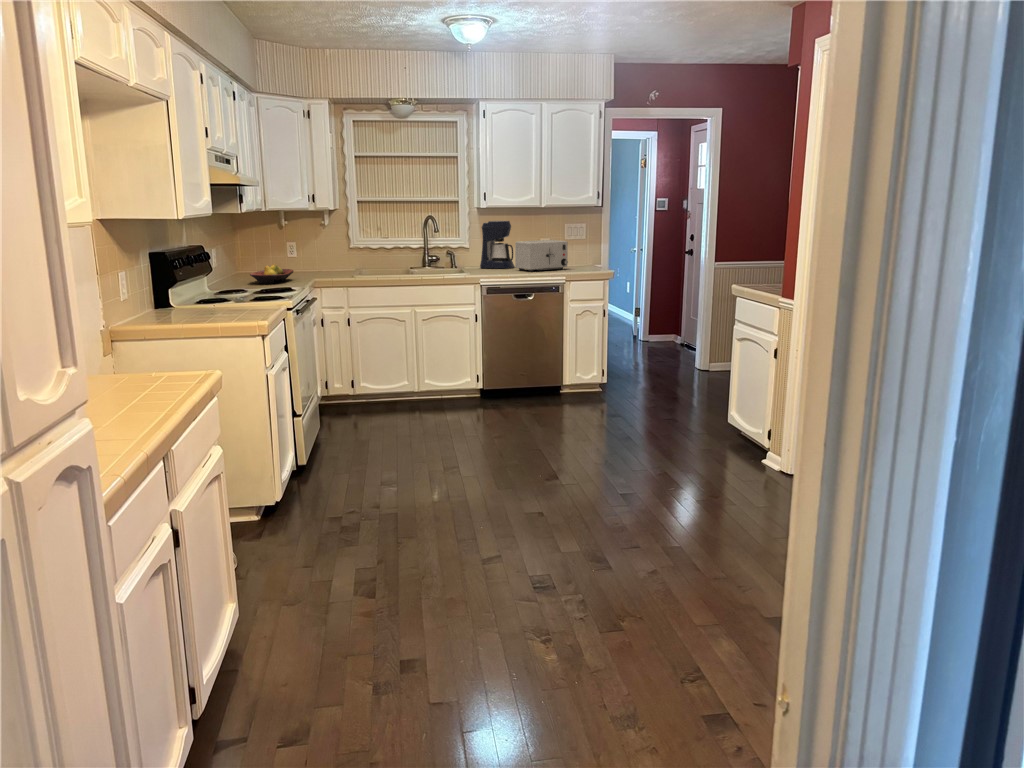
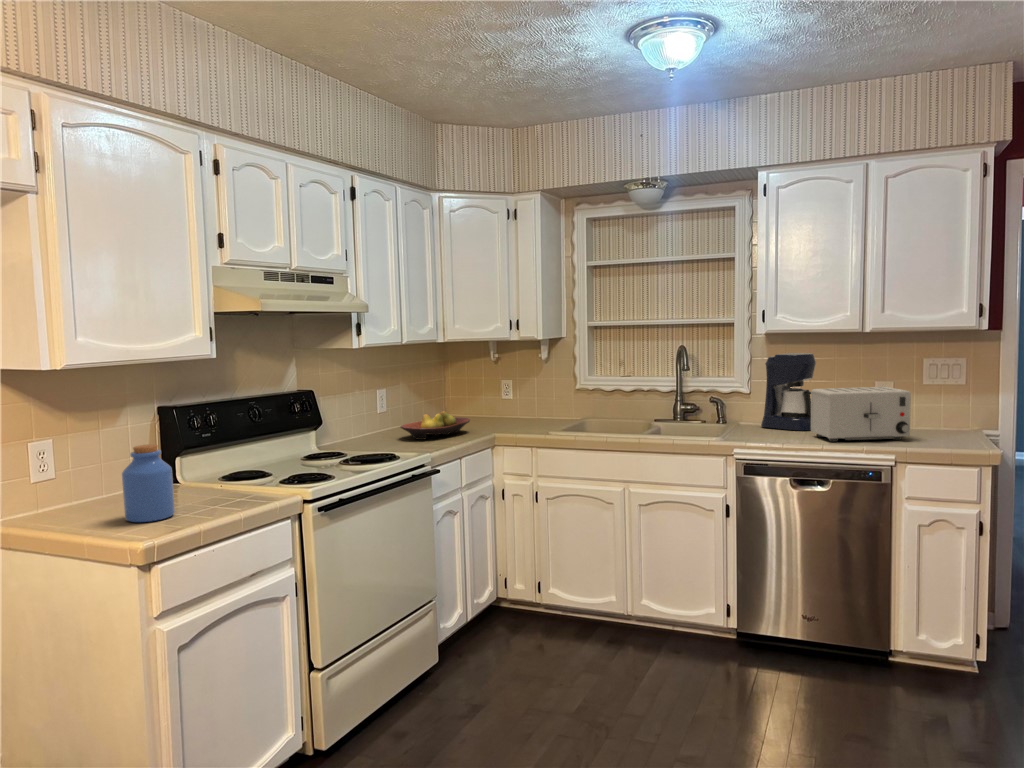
jar: none [203,272,236,320] -> present [122,445,175,522]

